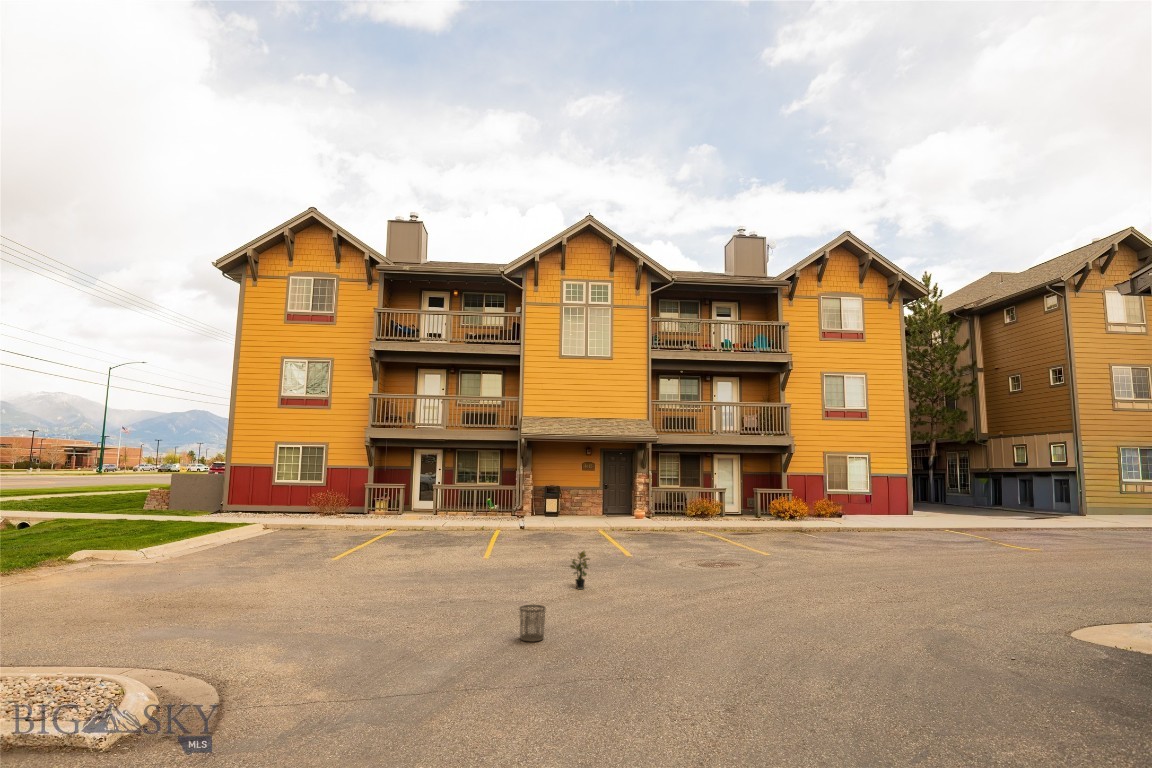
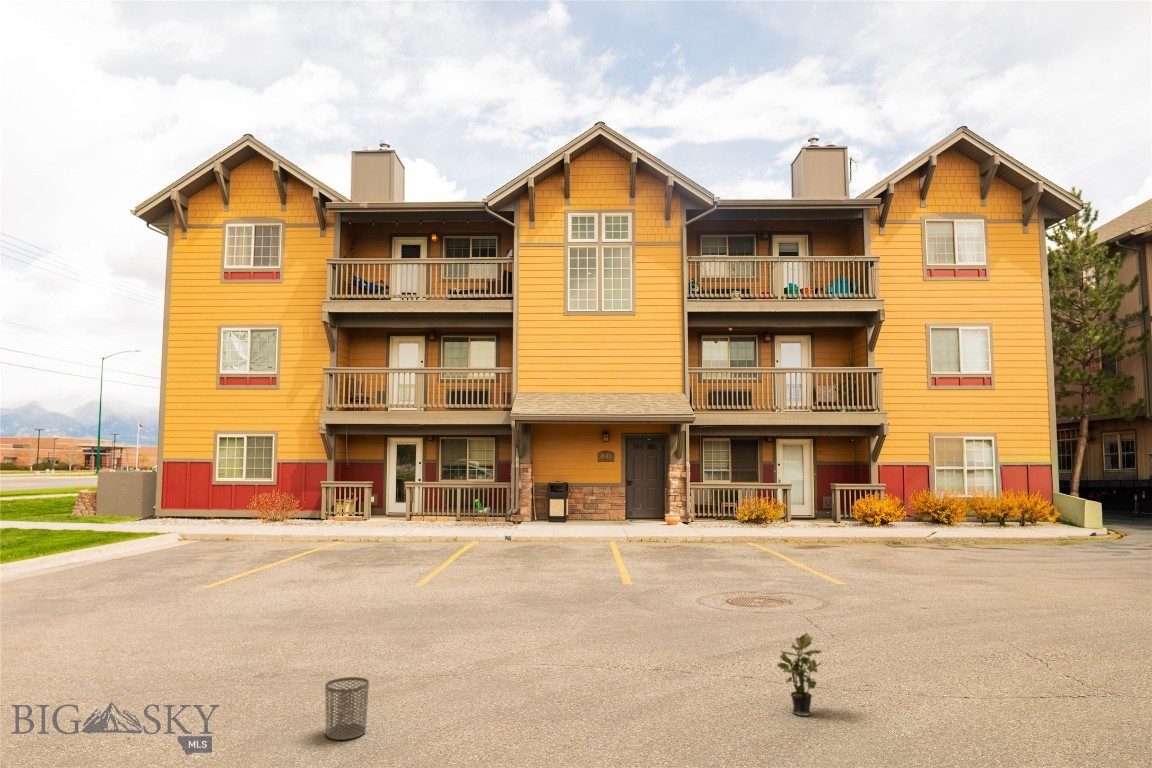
potted plant: present [570,551,589,589] -> present [777,633,821,716]

